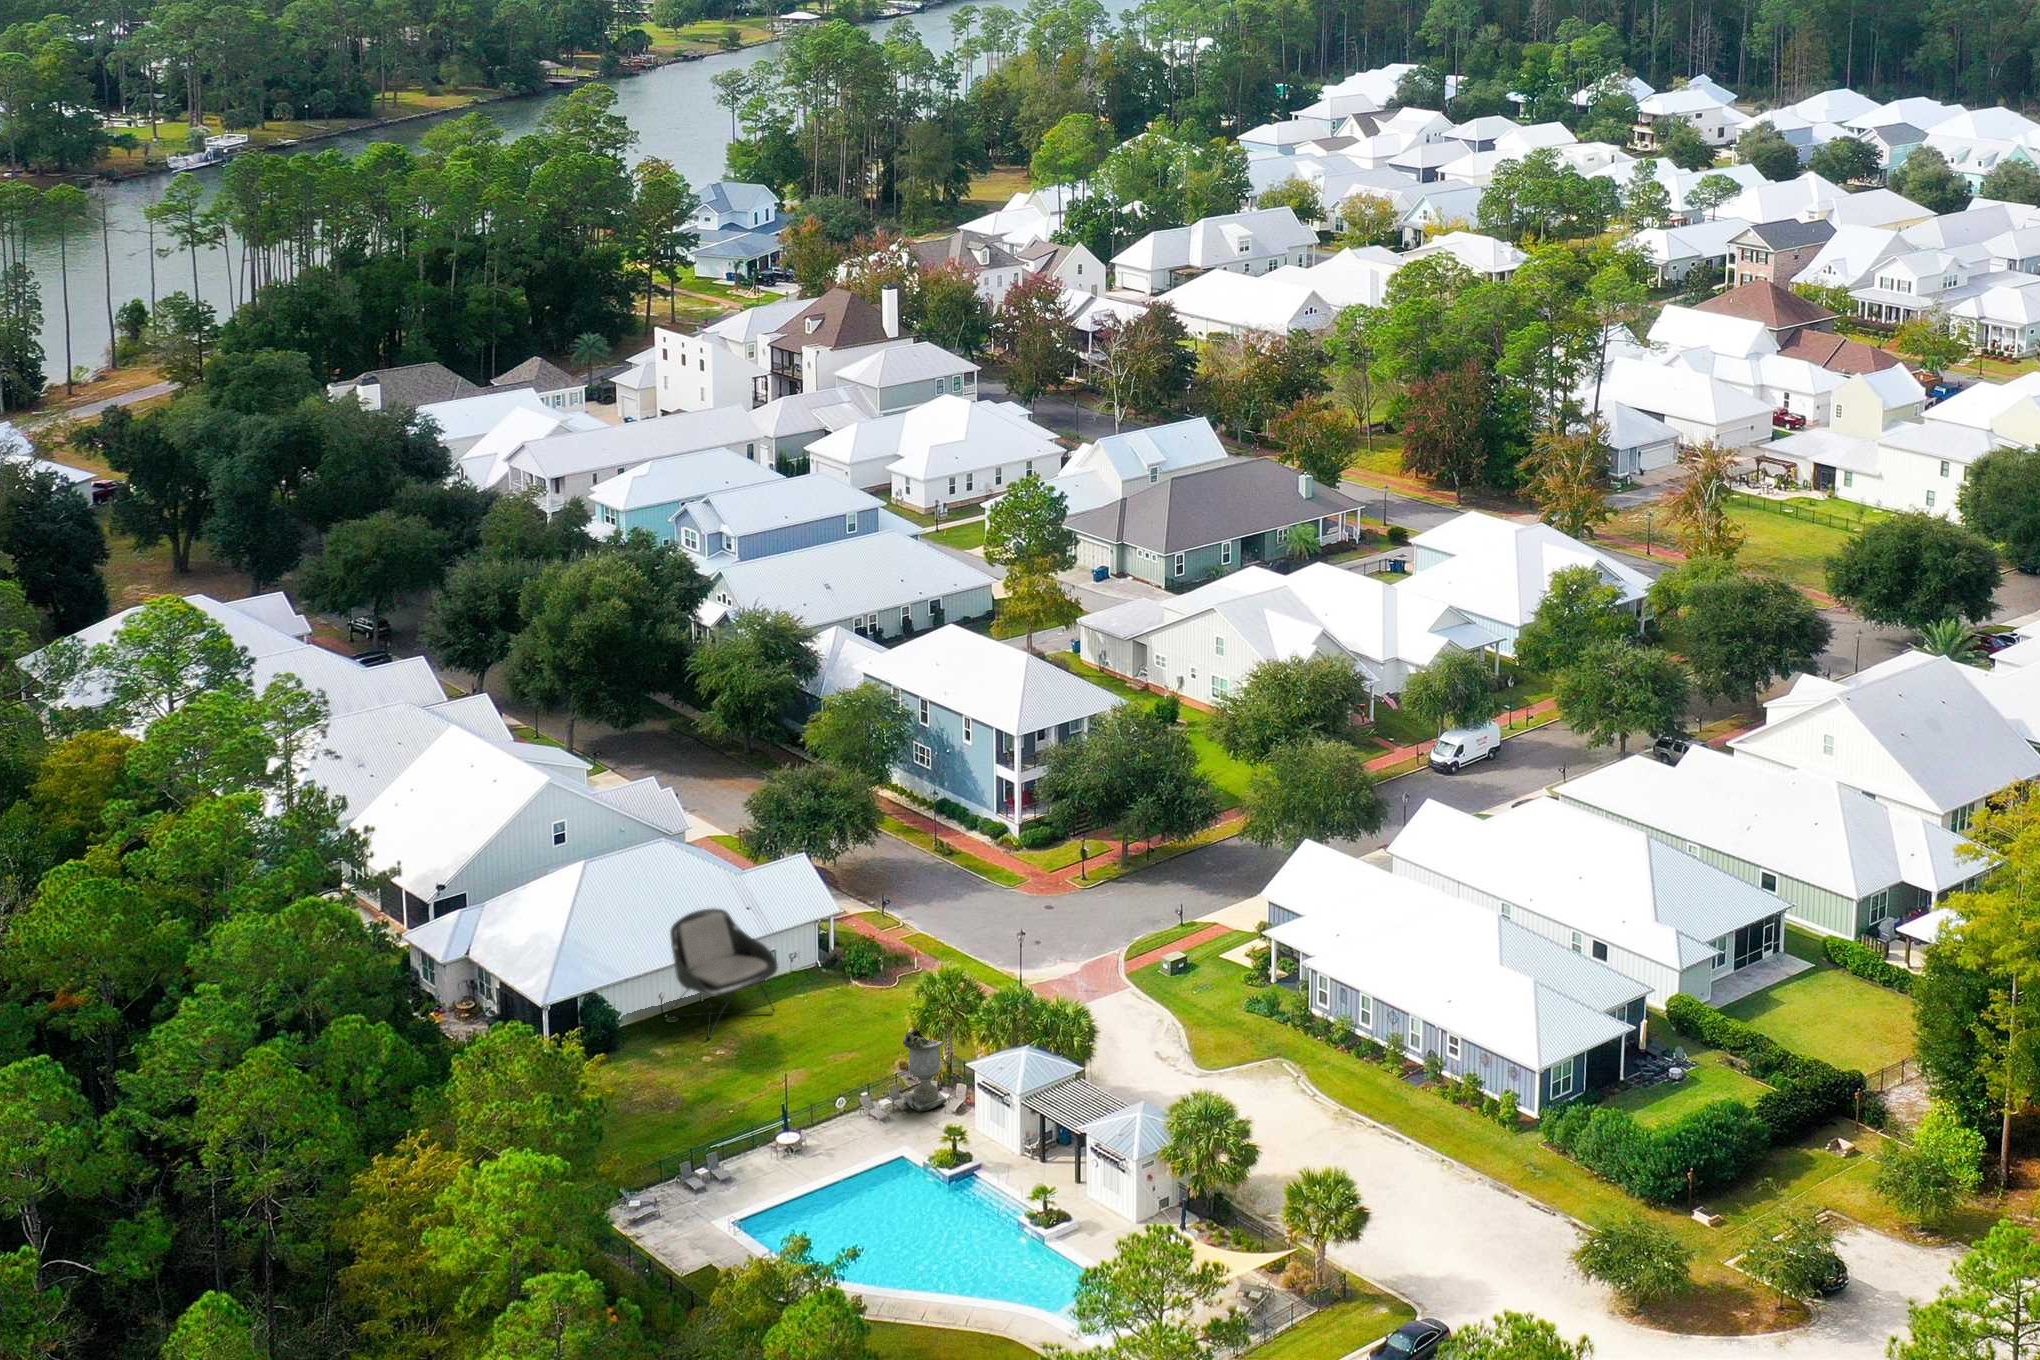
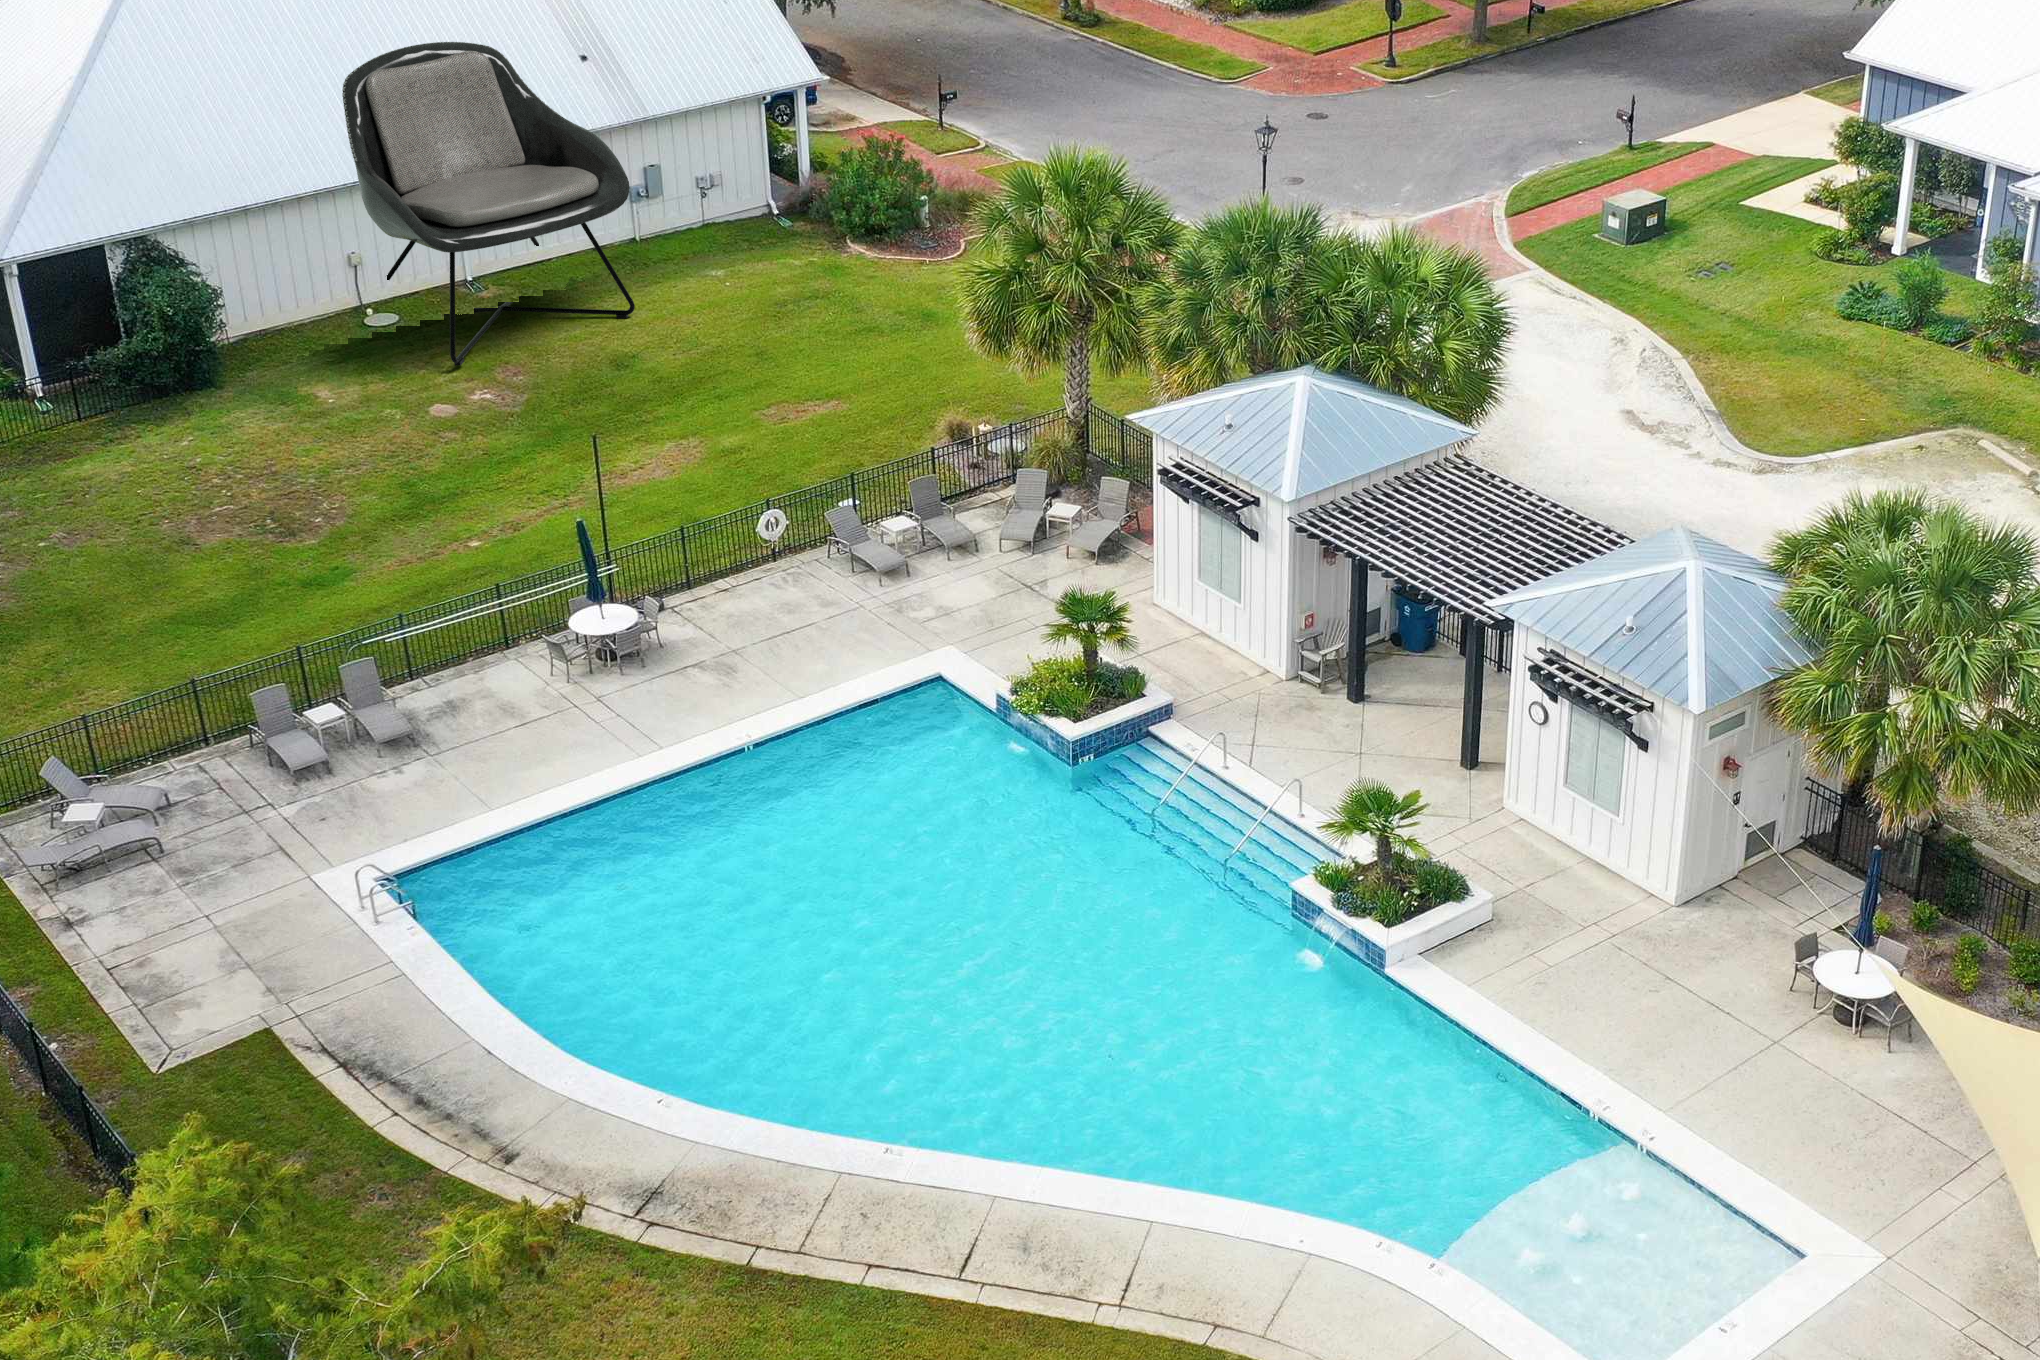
planter: present [903,1028,947,1112] -> none [928,300,1067,552]

